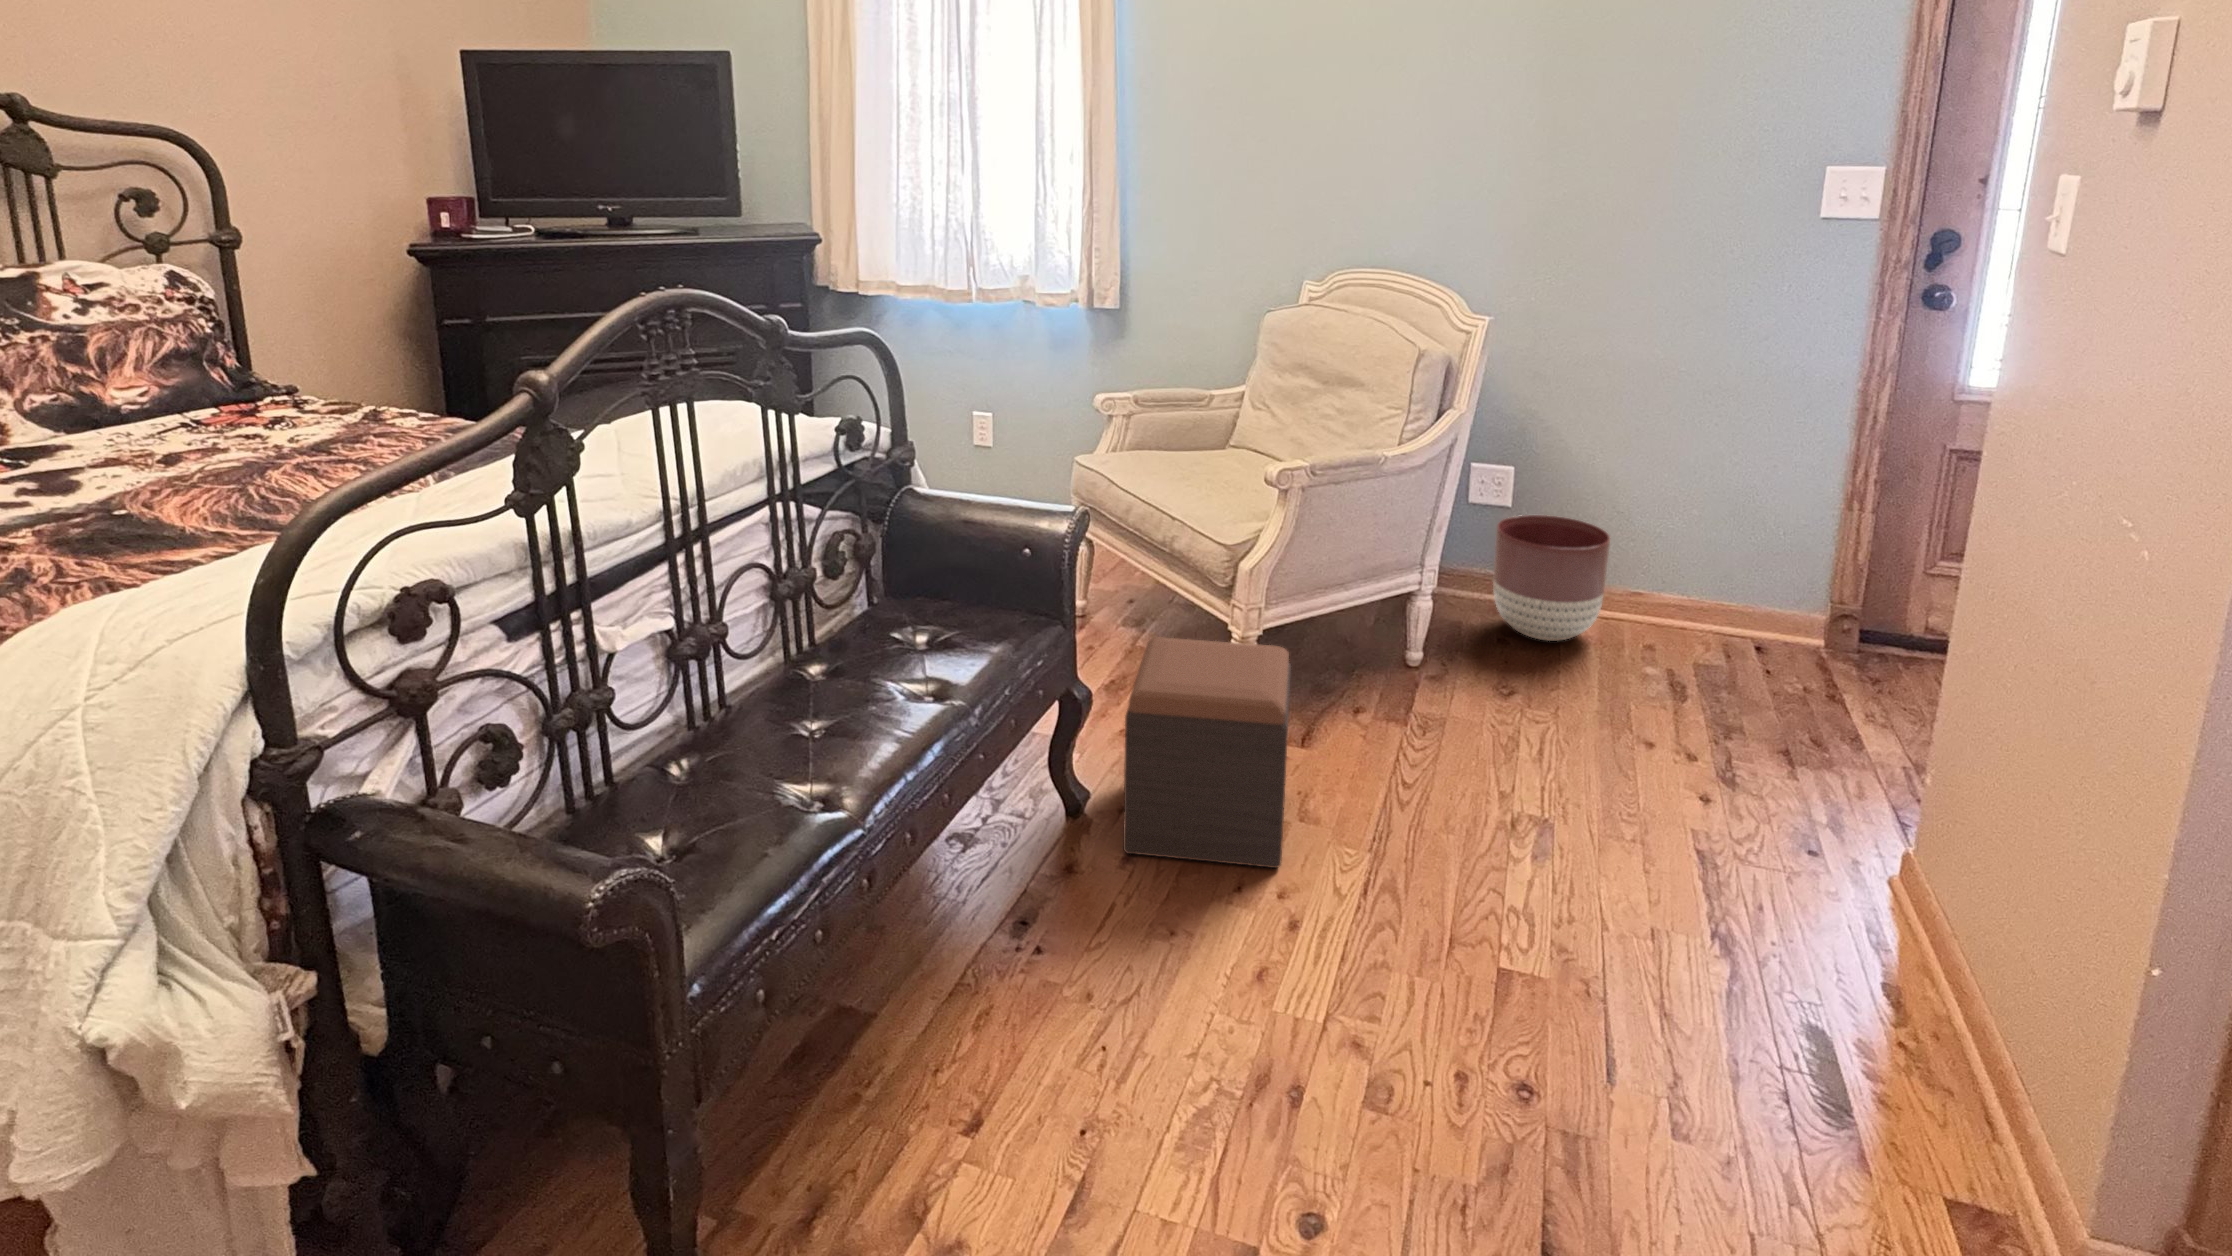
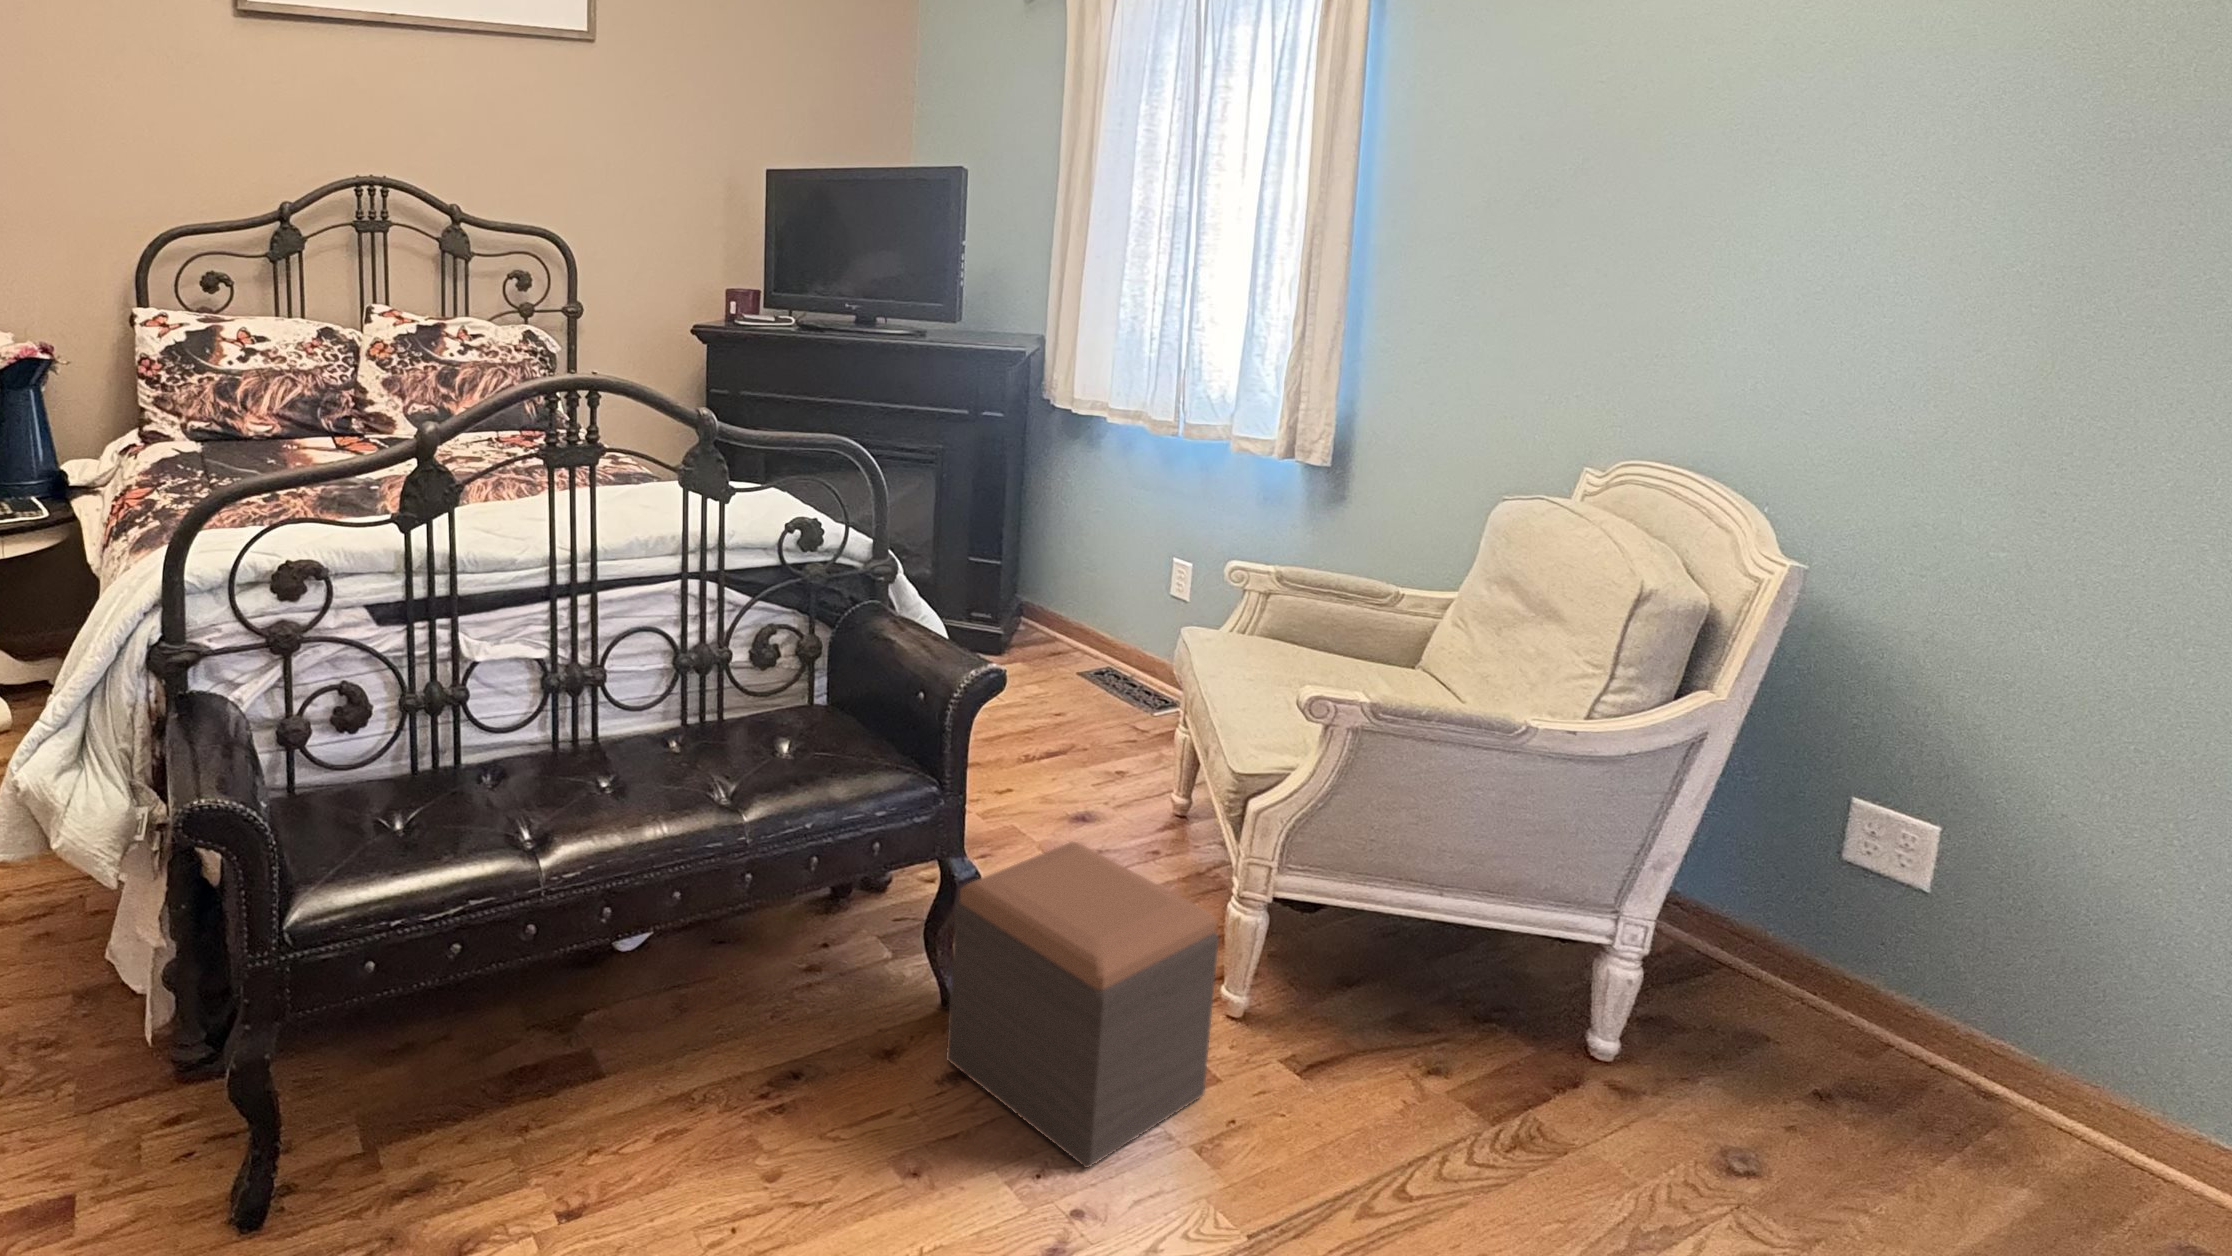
planter: present [1493,515,1610,641] -> none [1819,899,2082,1141]

